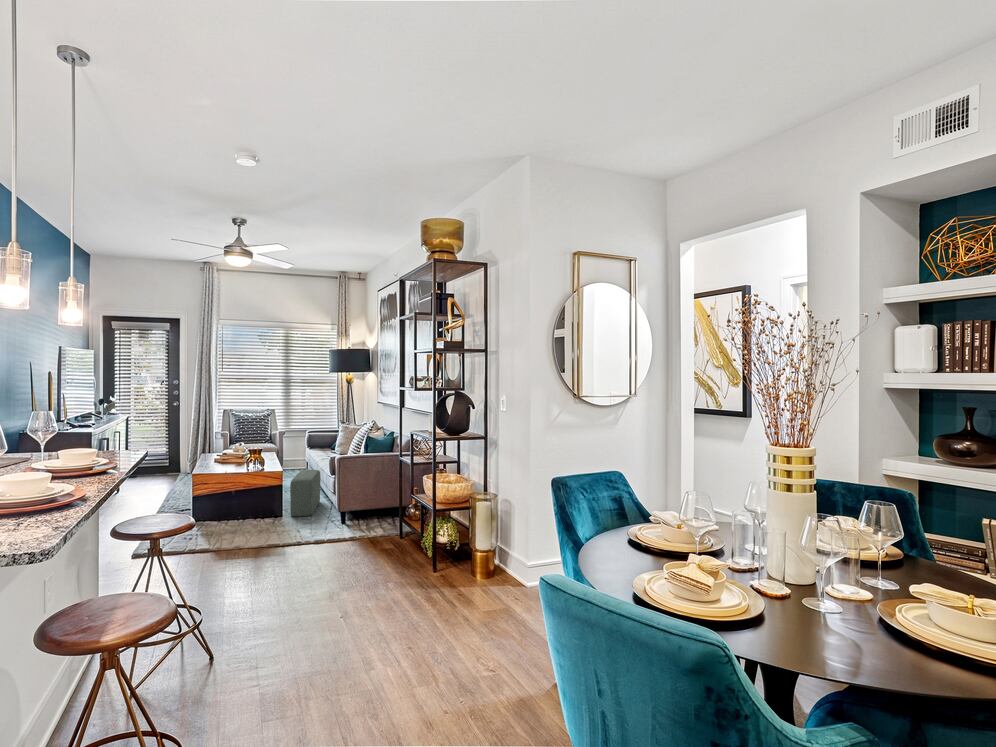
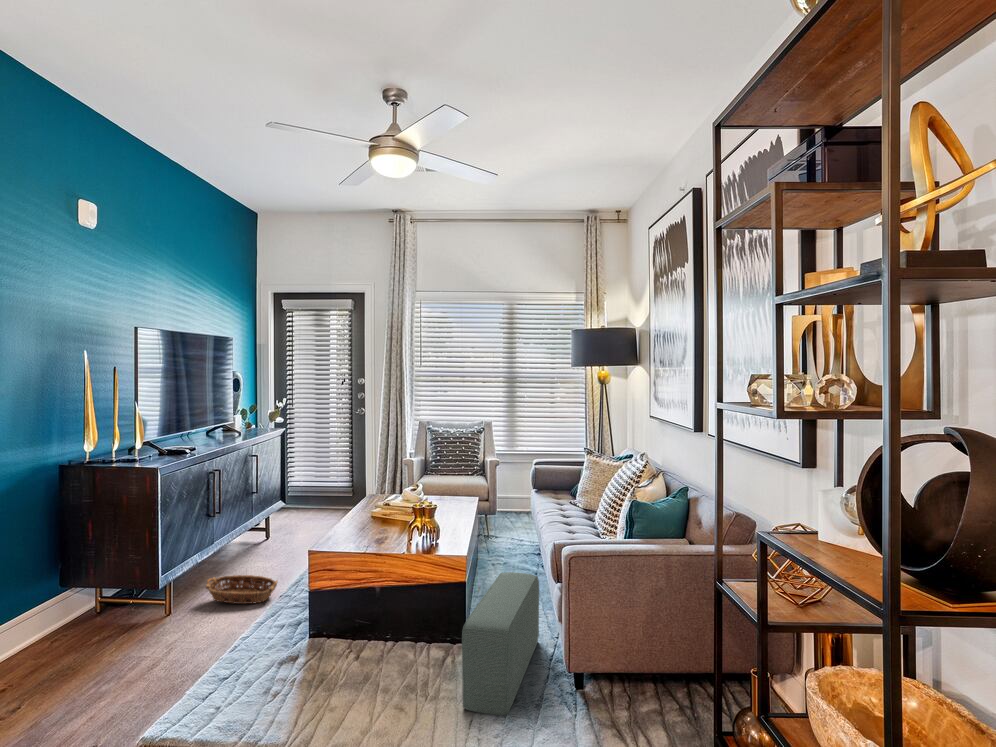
basket: none [110,488,165,508] -> present [206,575,278,604]

